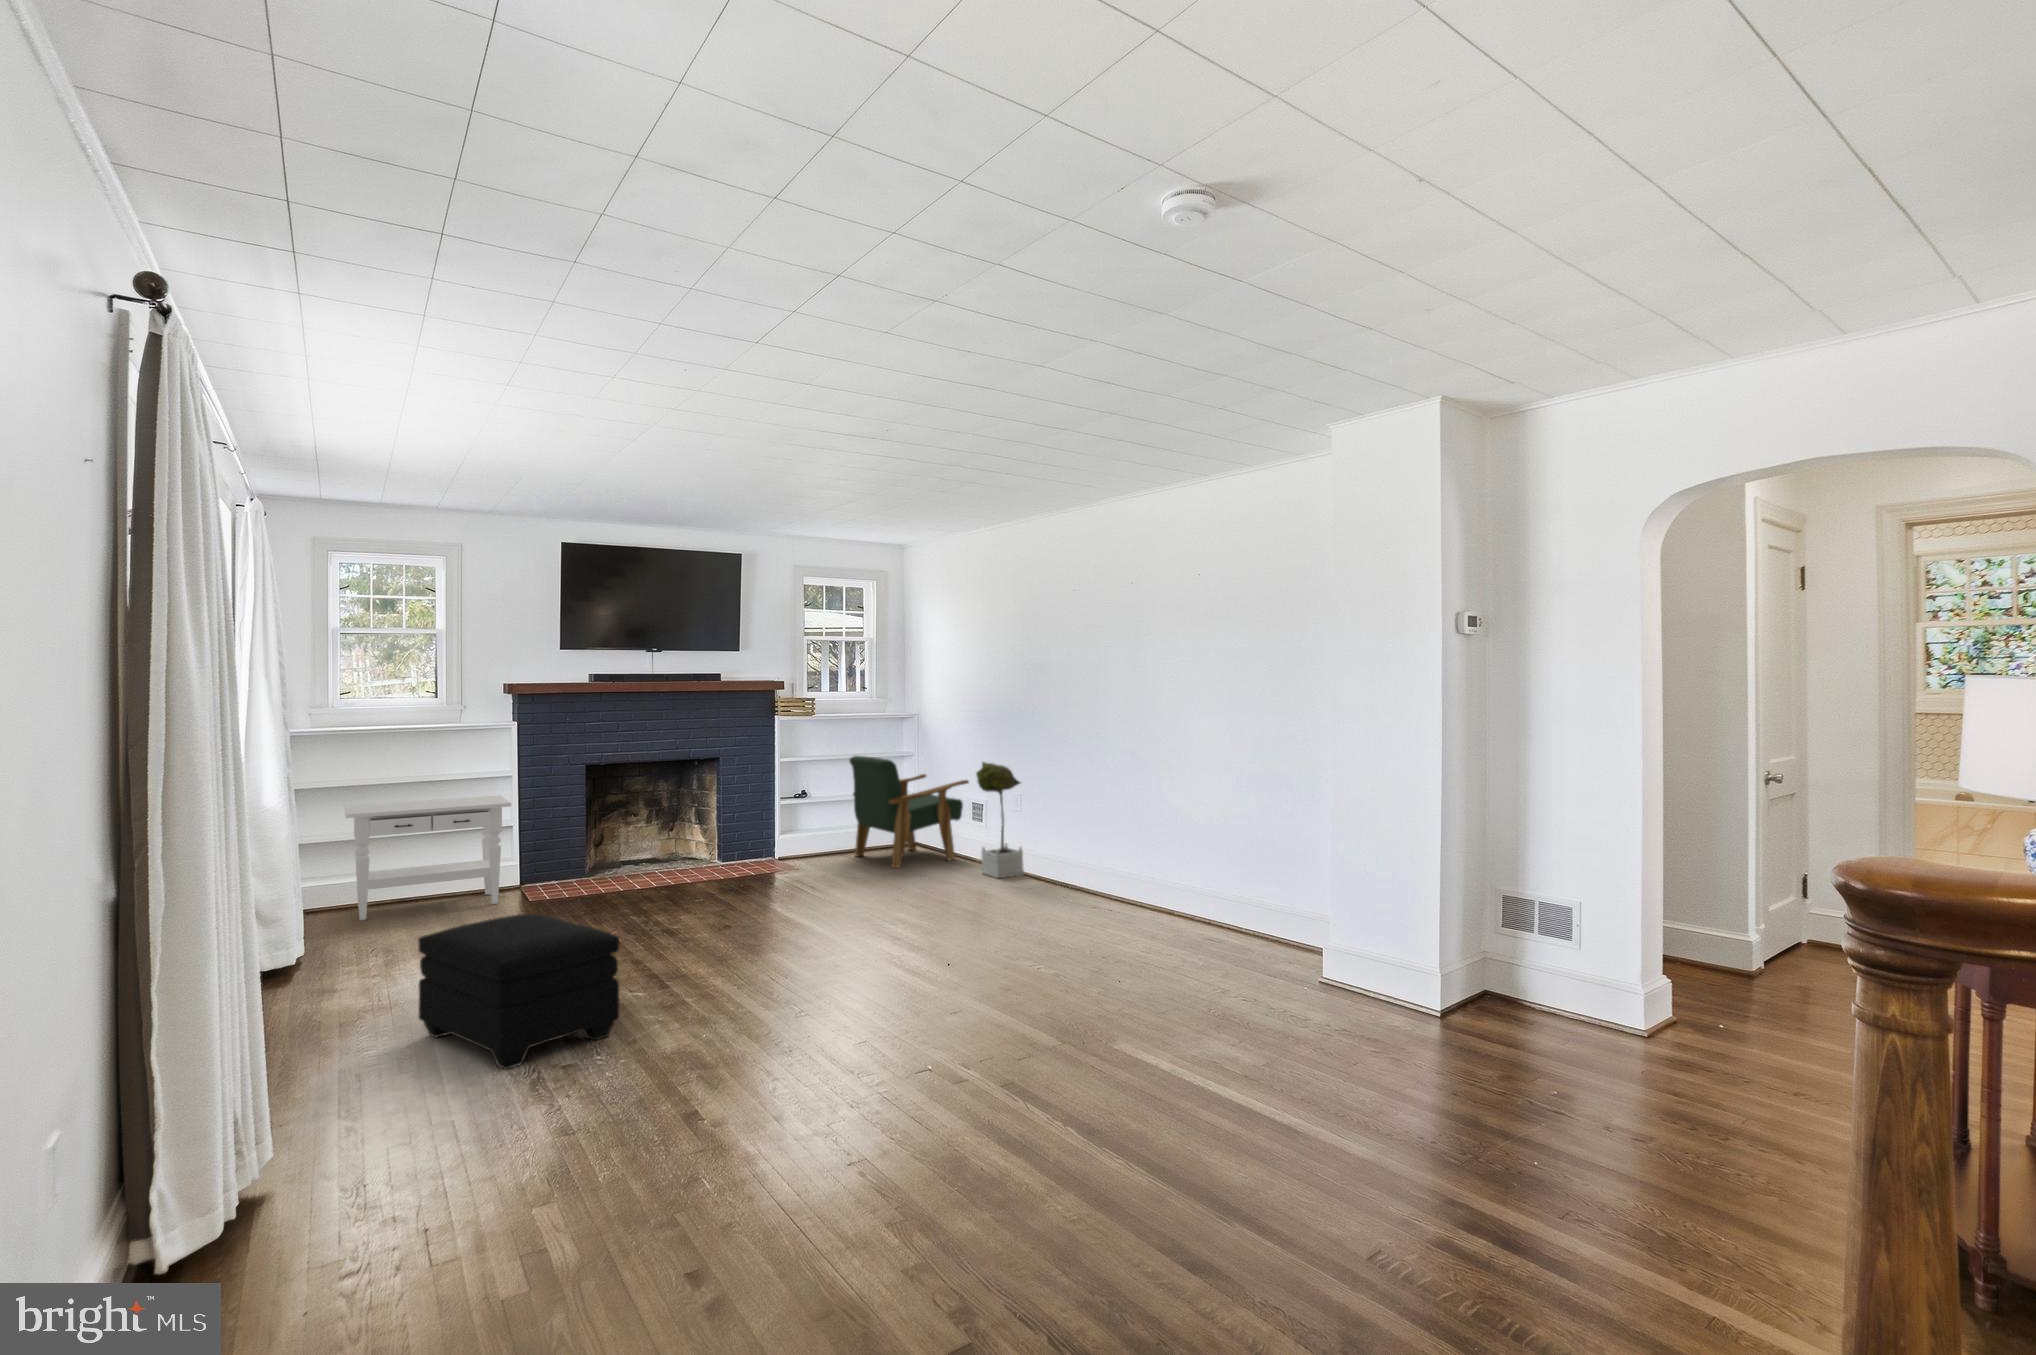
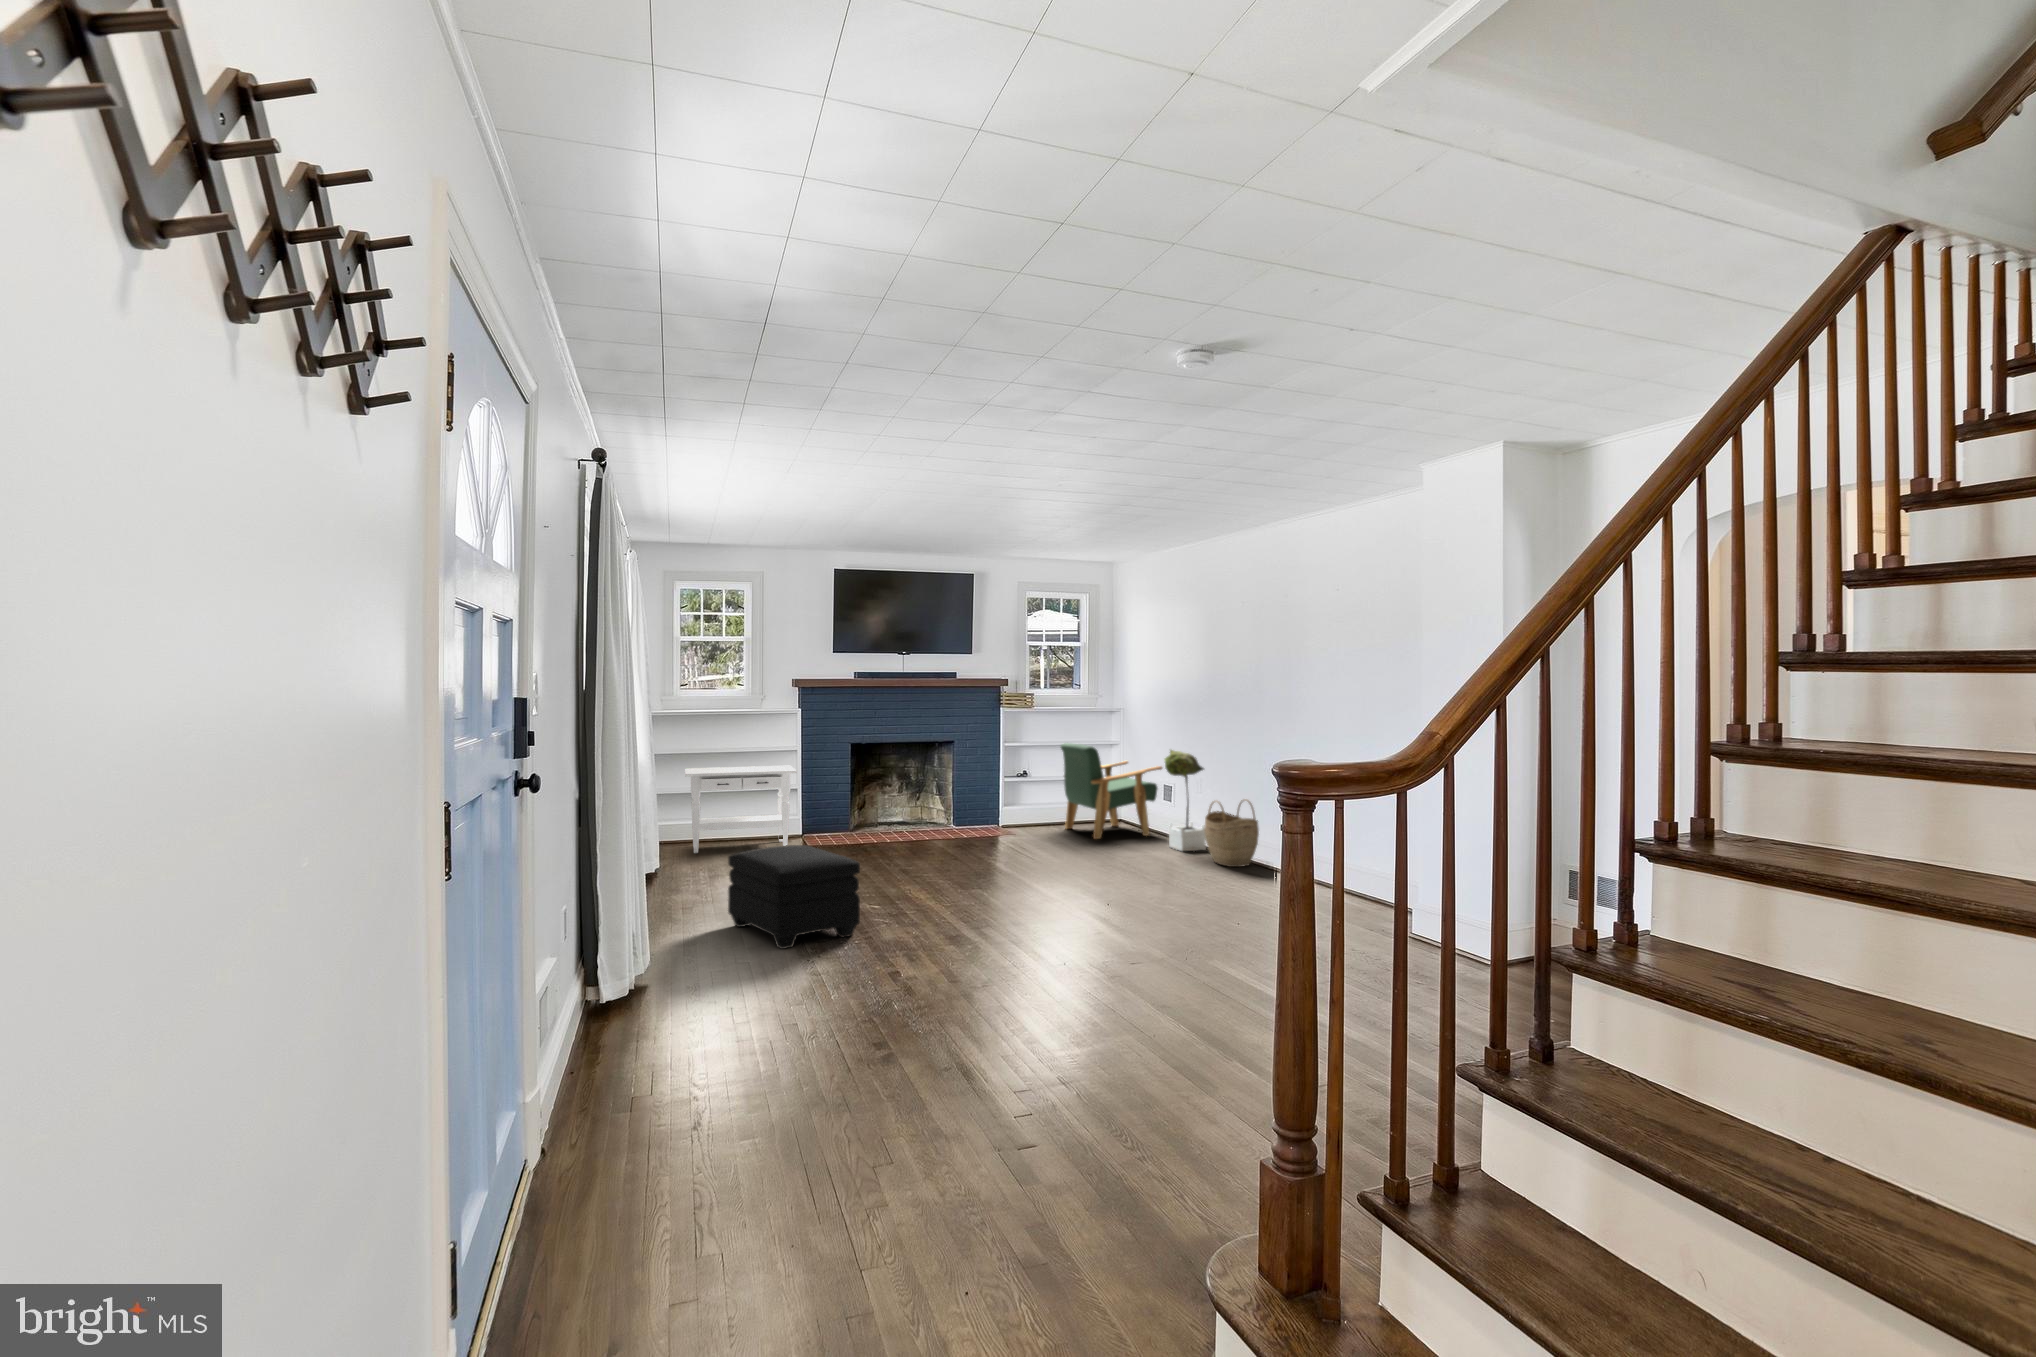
woven basket: none [1027,817,1089,895] -> present [1205,799,1259,867]

